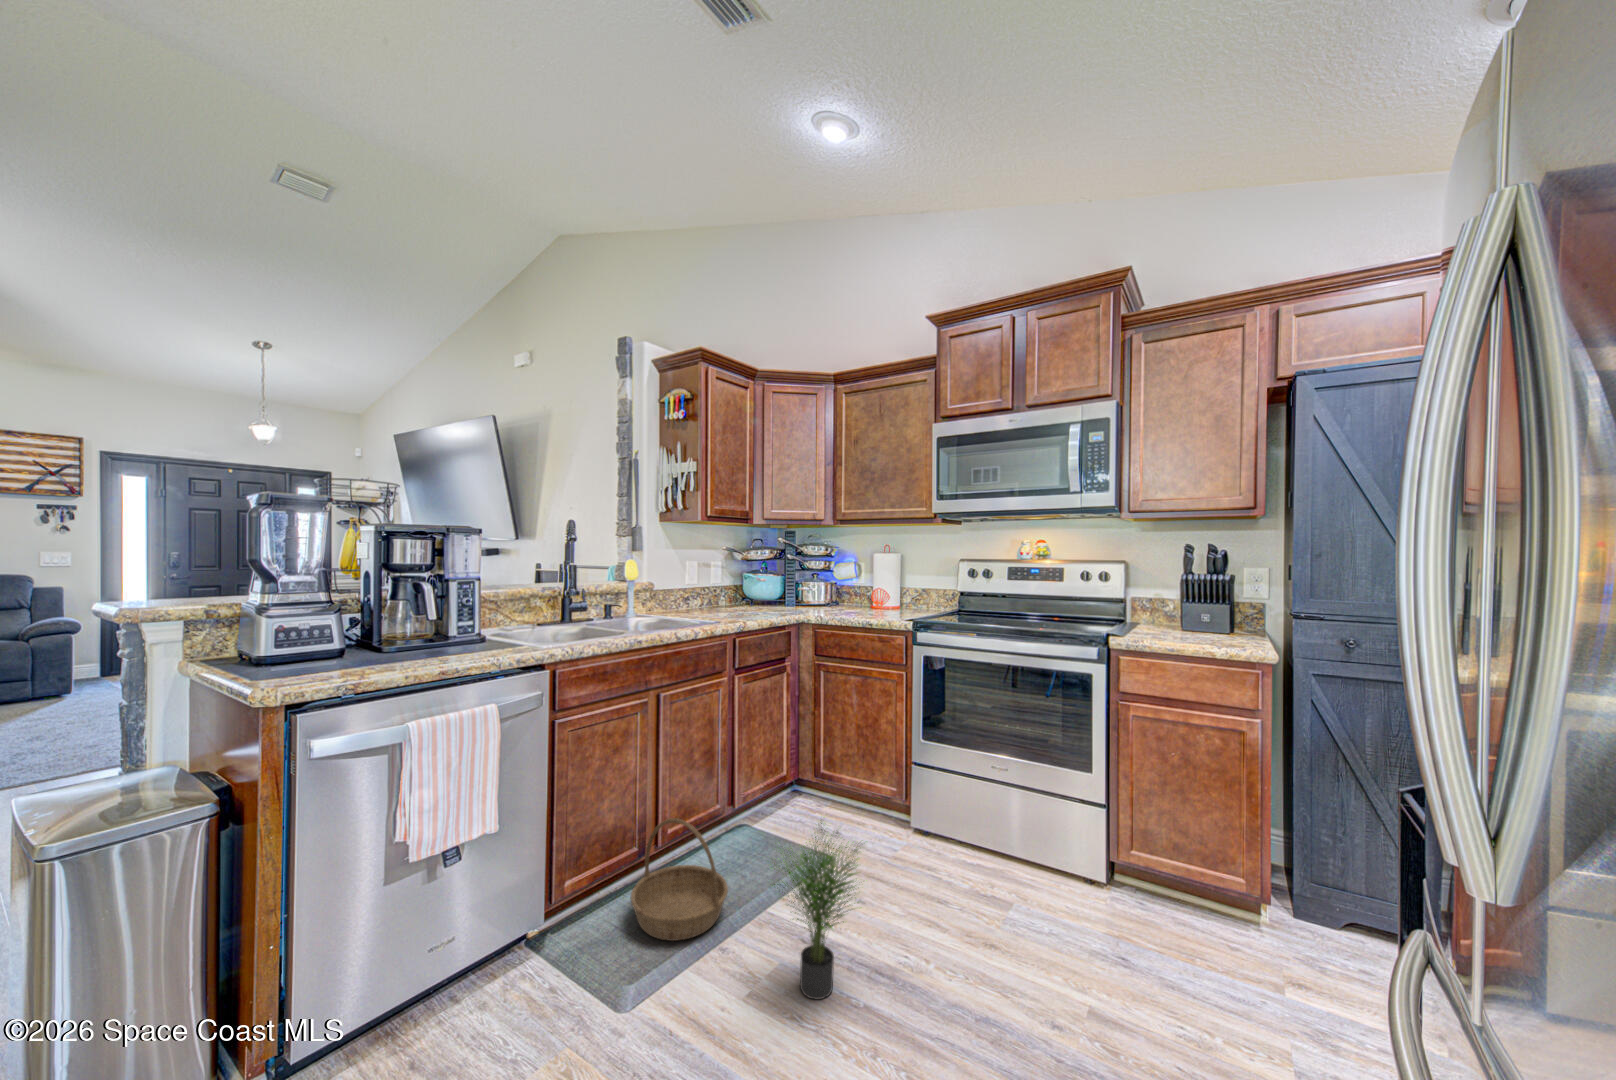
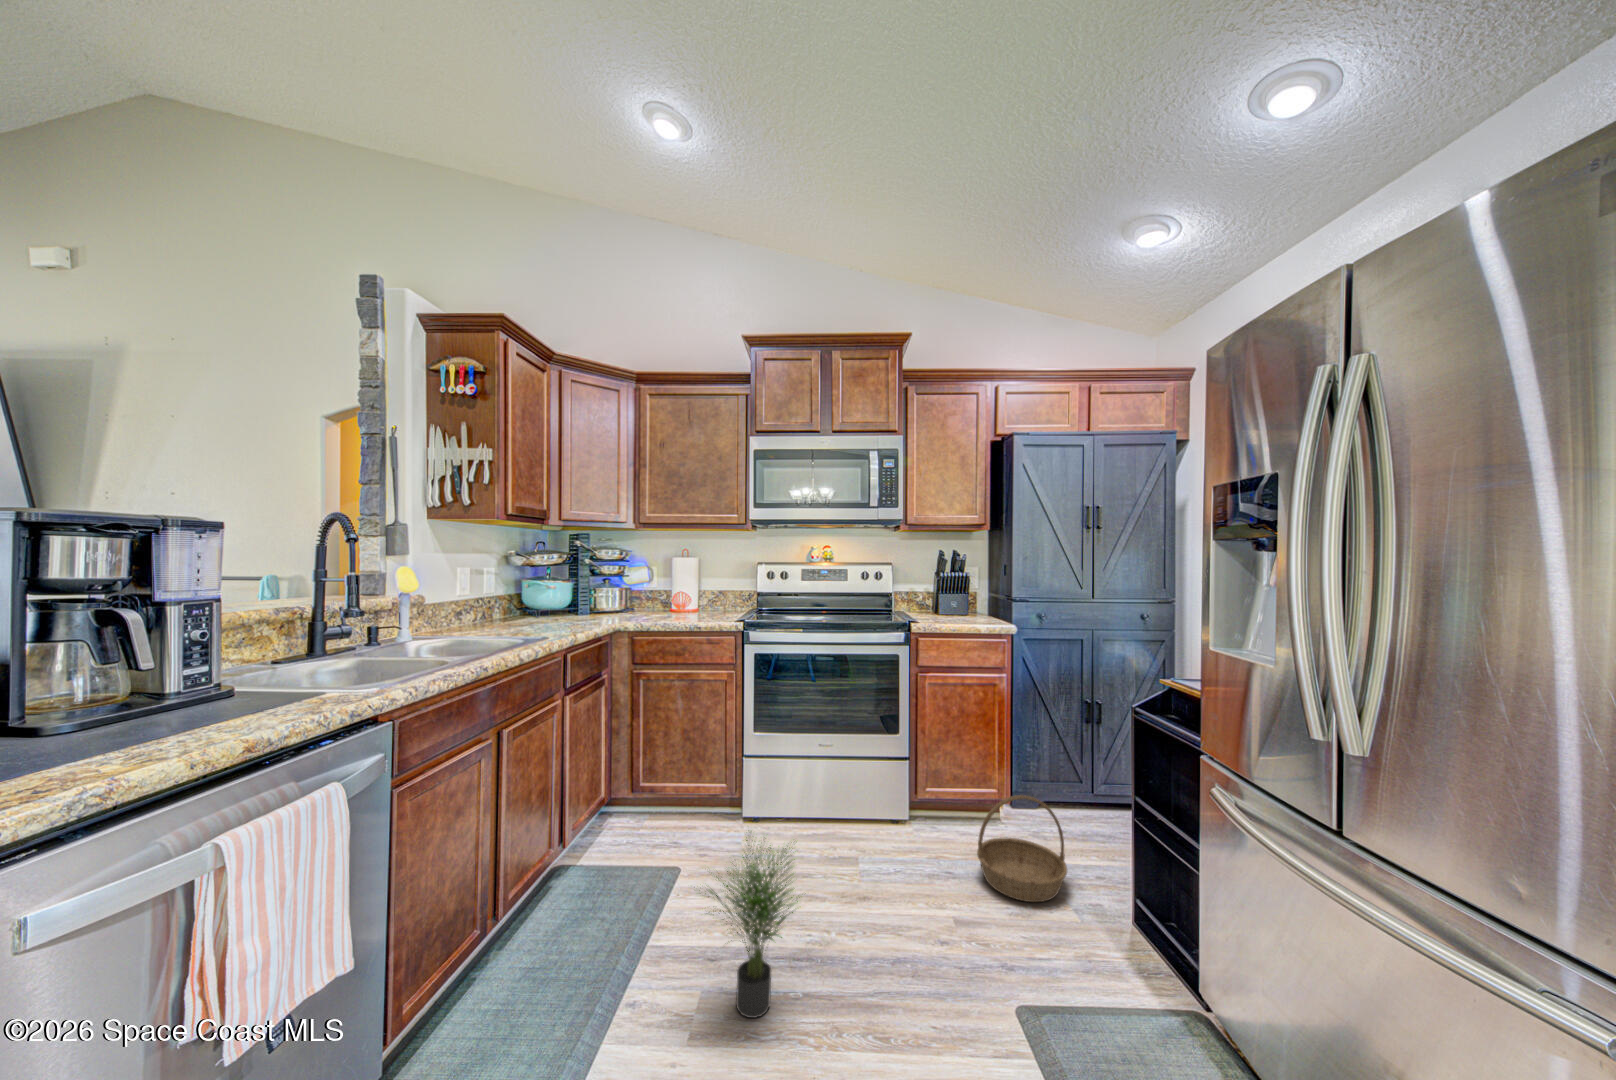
basket: present [631,818,728,941] -> present [977,795,1067,902]

